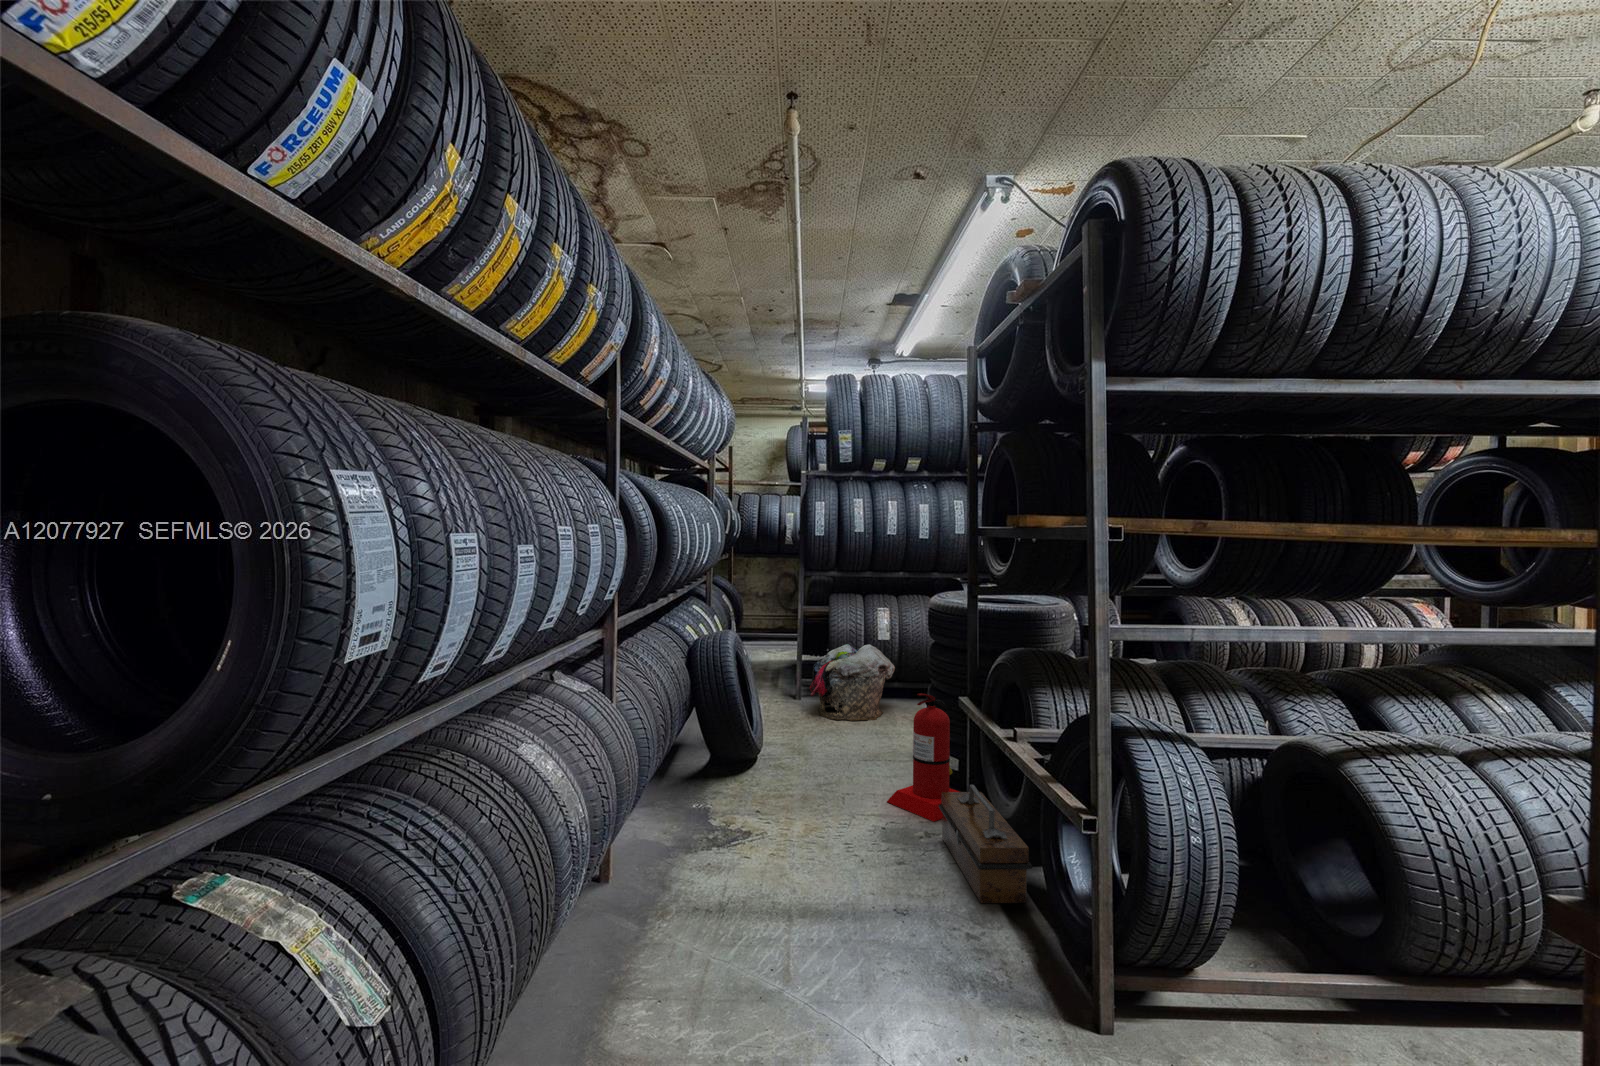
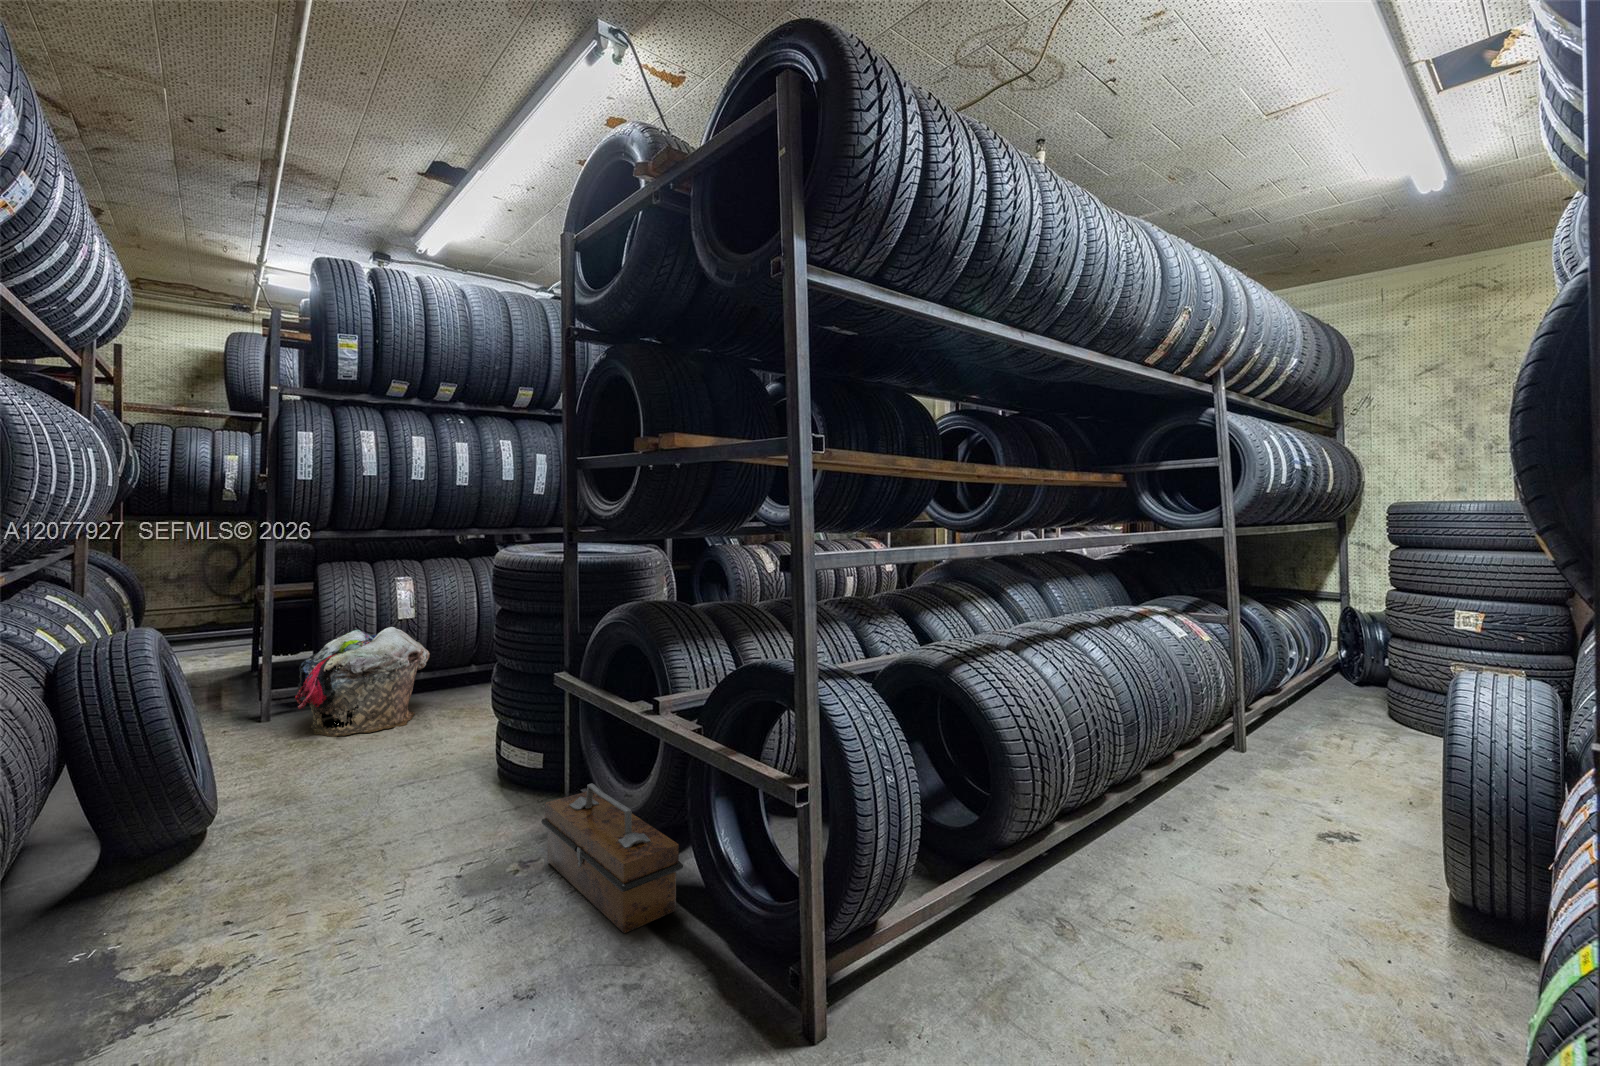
fire extinguisher: present [887,694,959,822] -> none [453,679,564,842]

